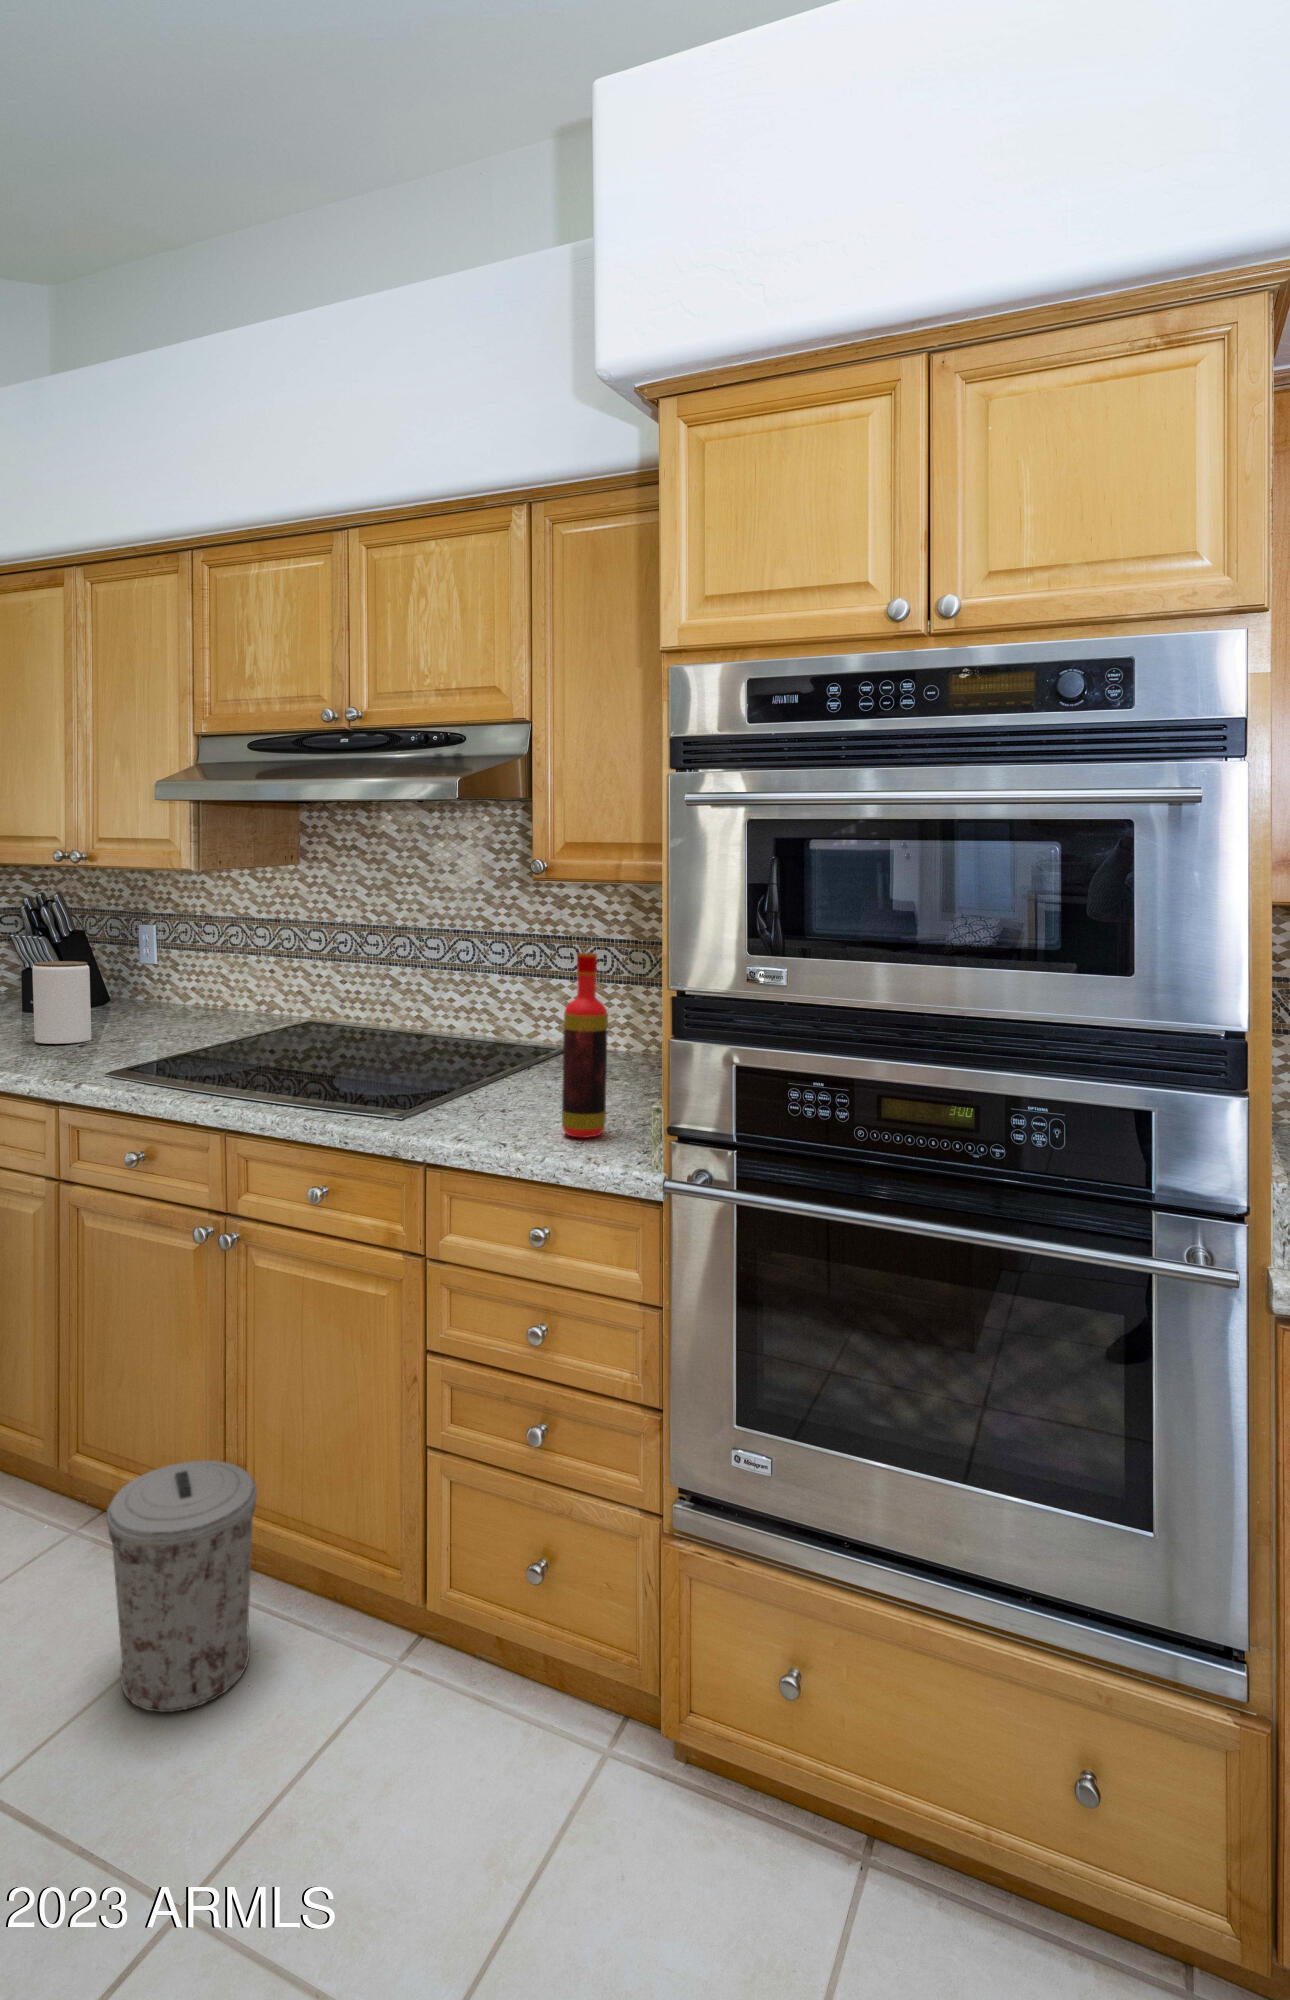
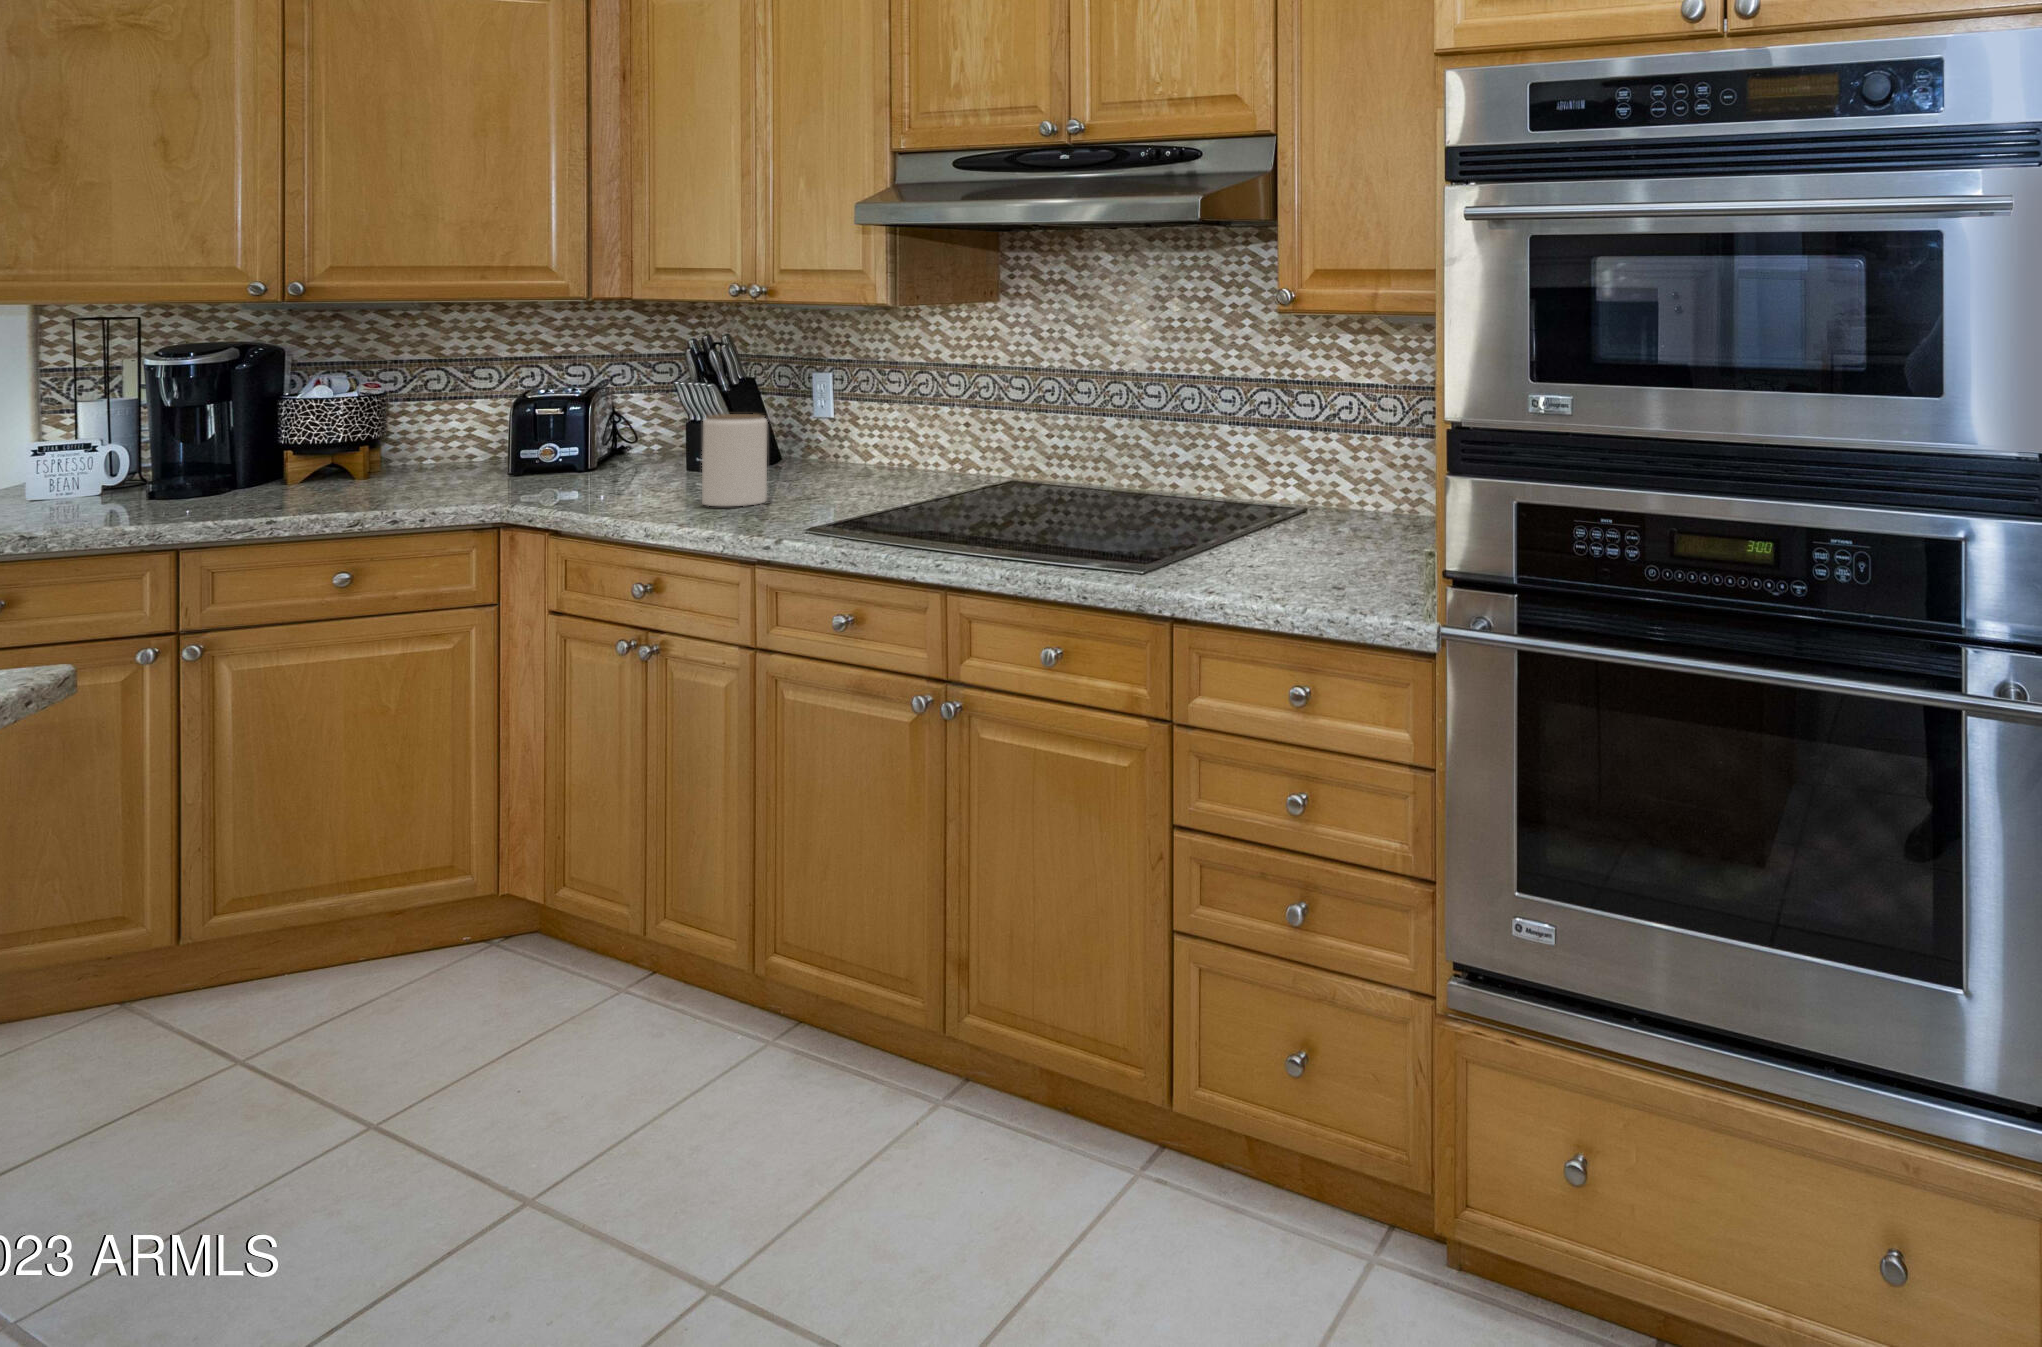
bottle: present [562,953,608,1138] -> none [1322,397,1370,591]
trash can: present [107,1461,257,1712] -> none [811,967,979,1255]

